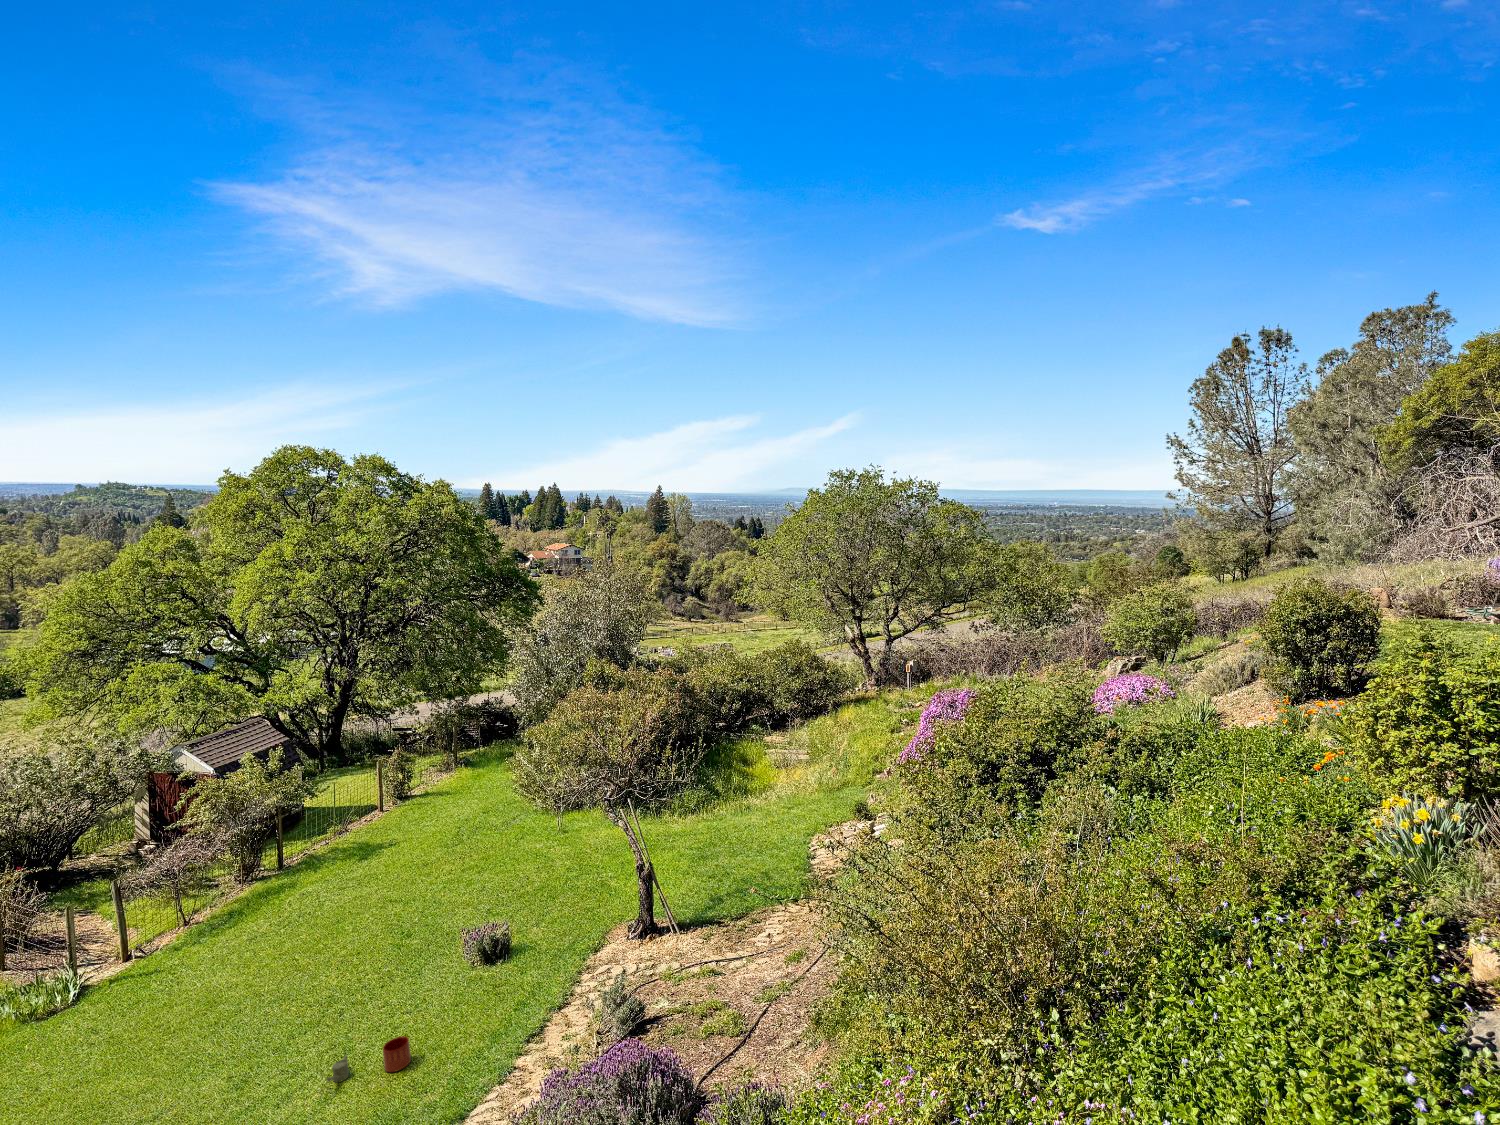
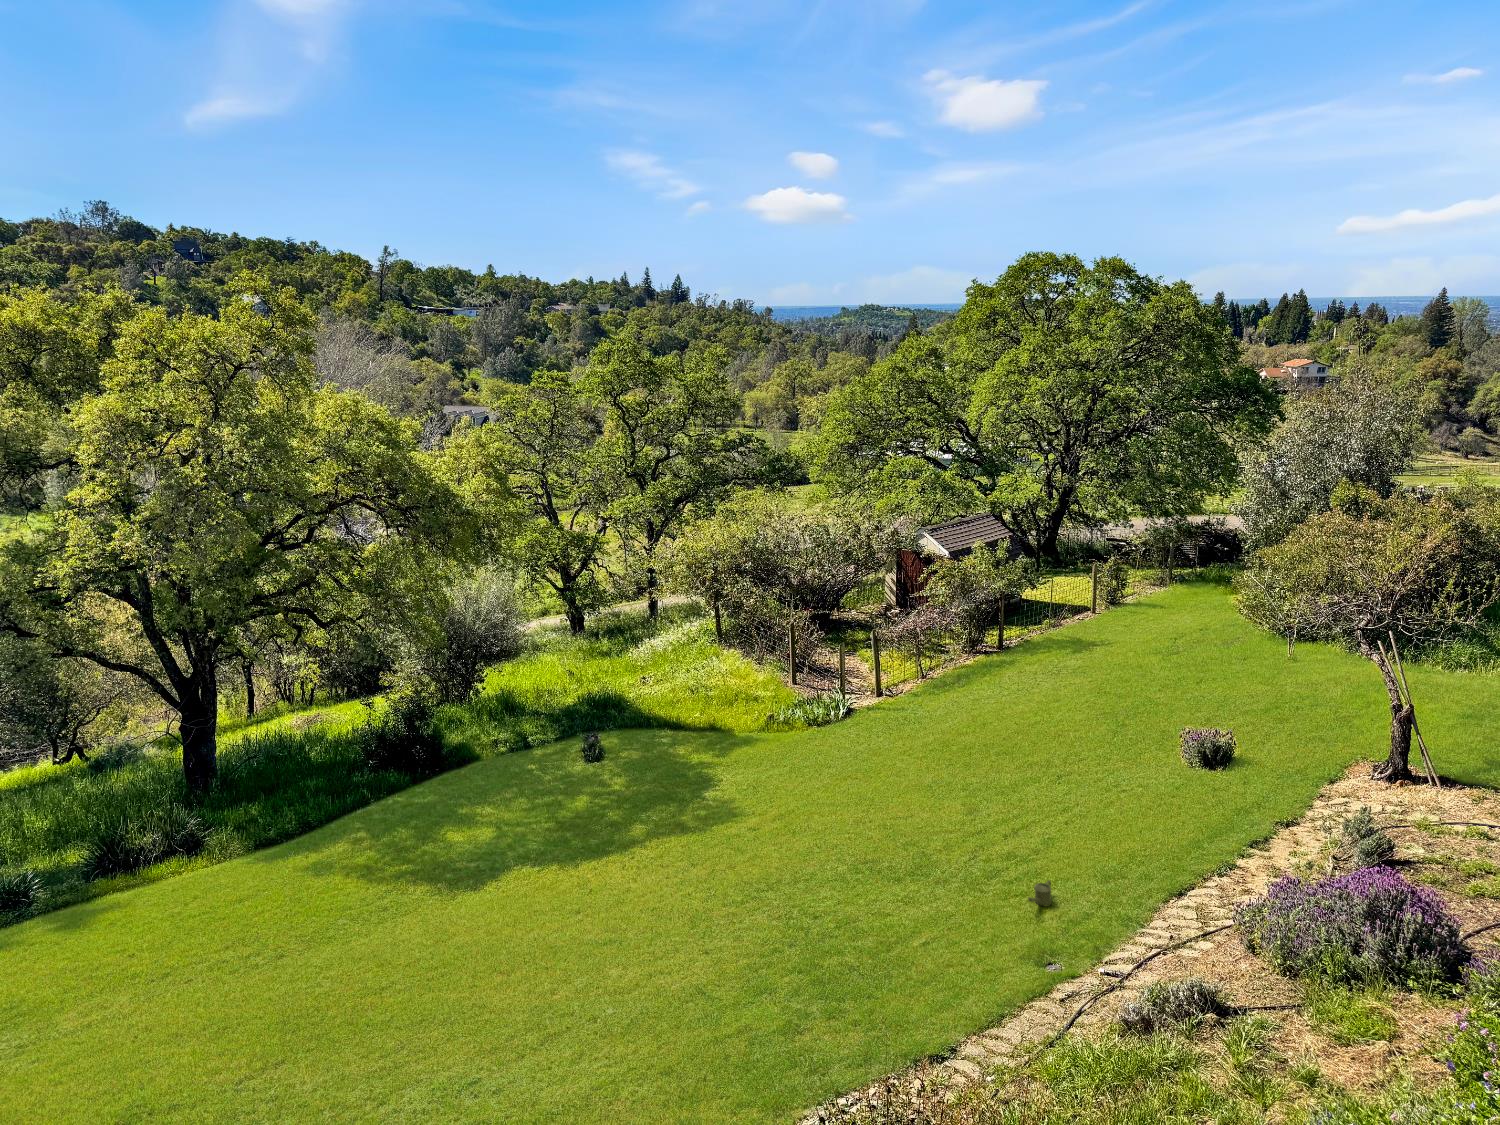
planter: present [383,1036,411,1072] -> none [1091,890,1125,930]

